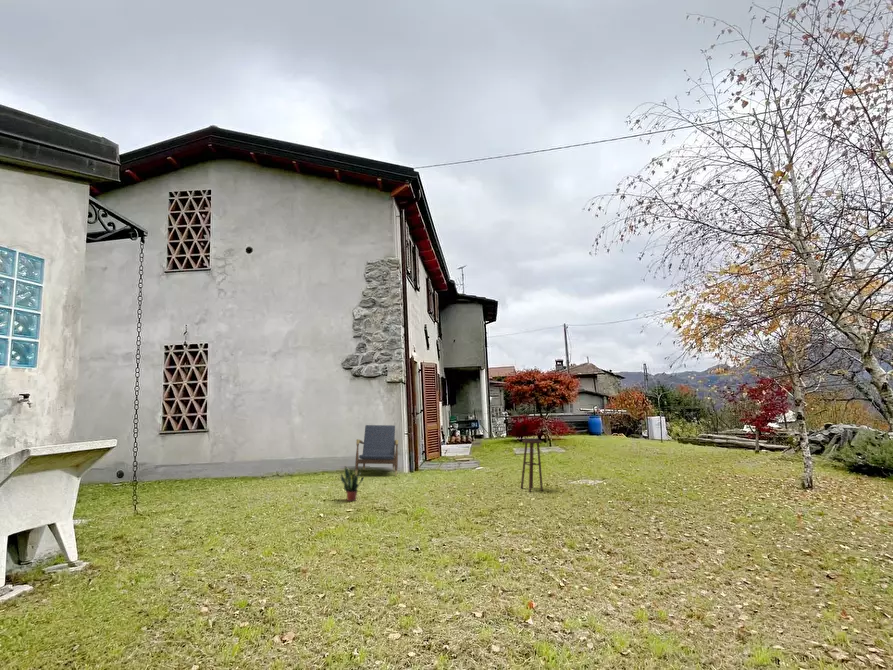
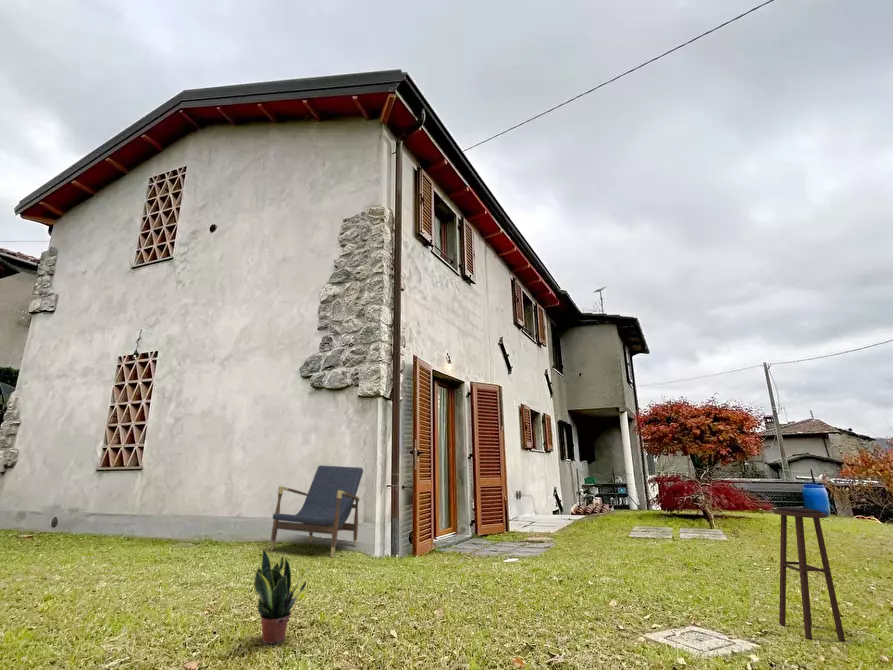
stool: present [521,439,543,492] -> present [773,507,845,641]
potted plant: present [340,467,363,501] -> present [254,549,307,643]

